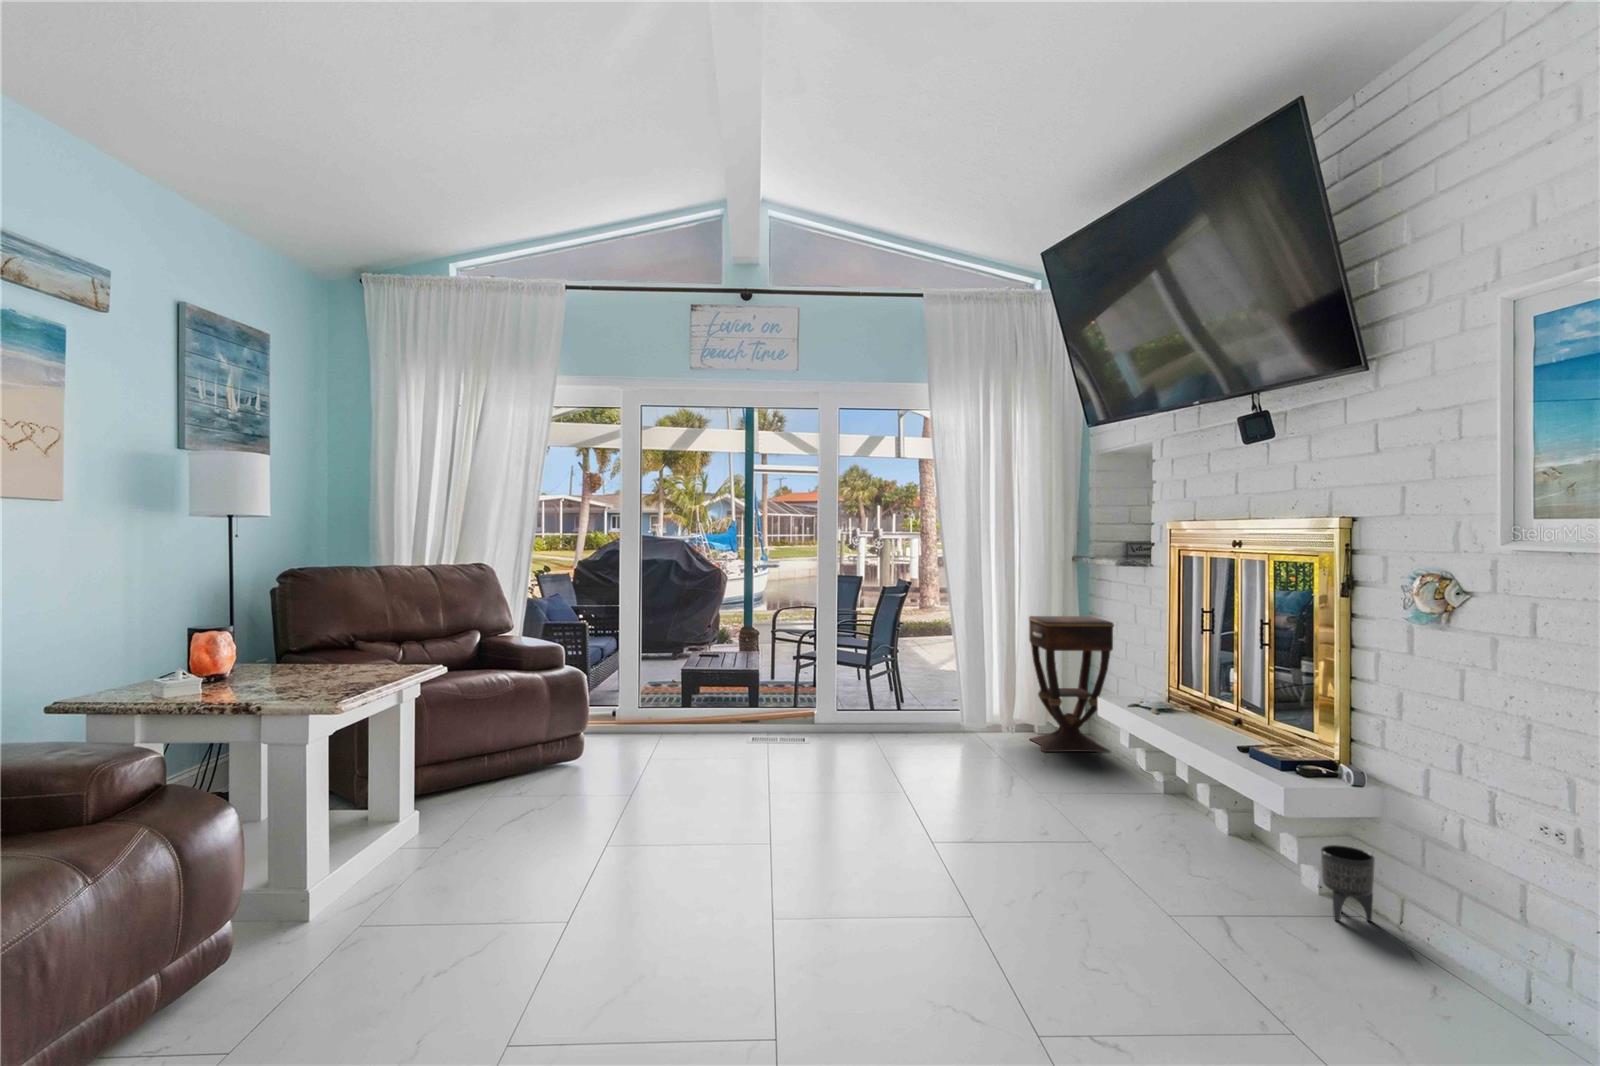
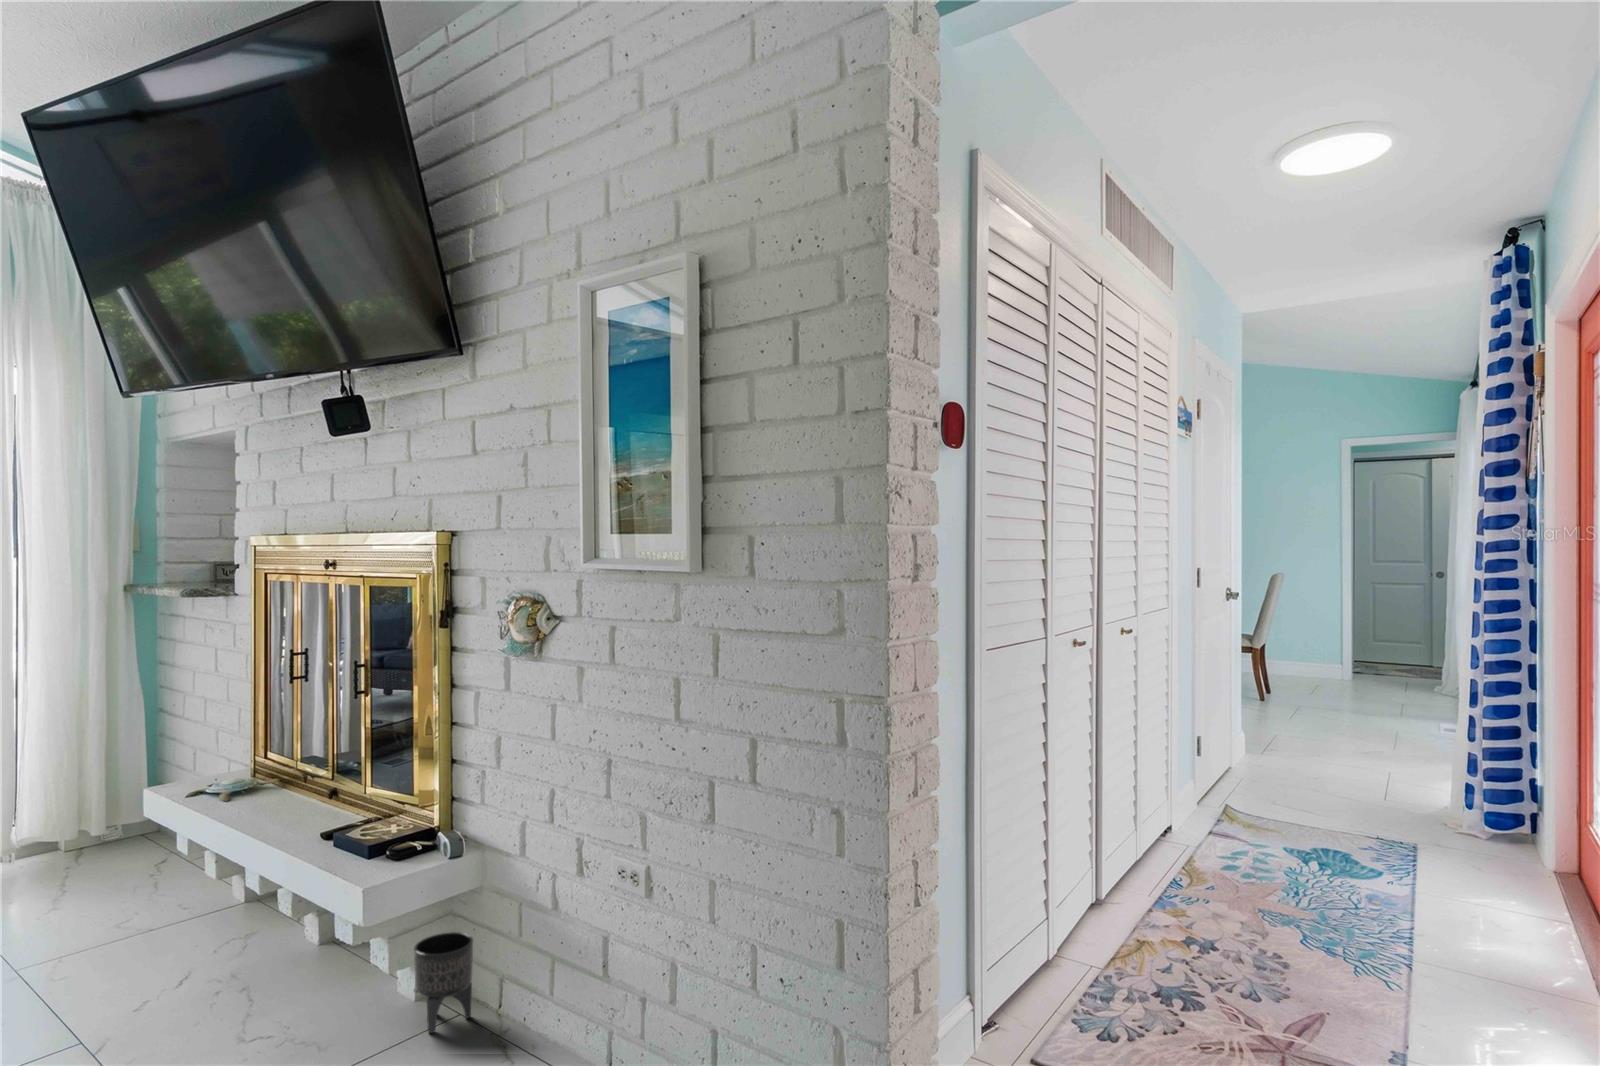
side table: present [1029,616,1114,752] -> none [46,668,186,880]

